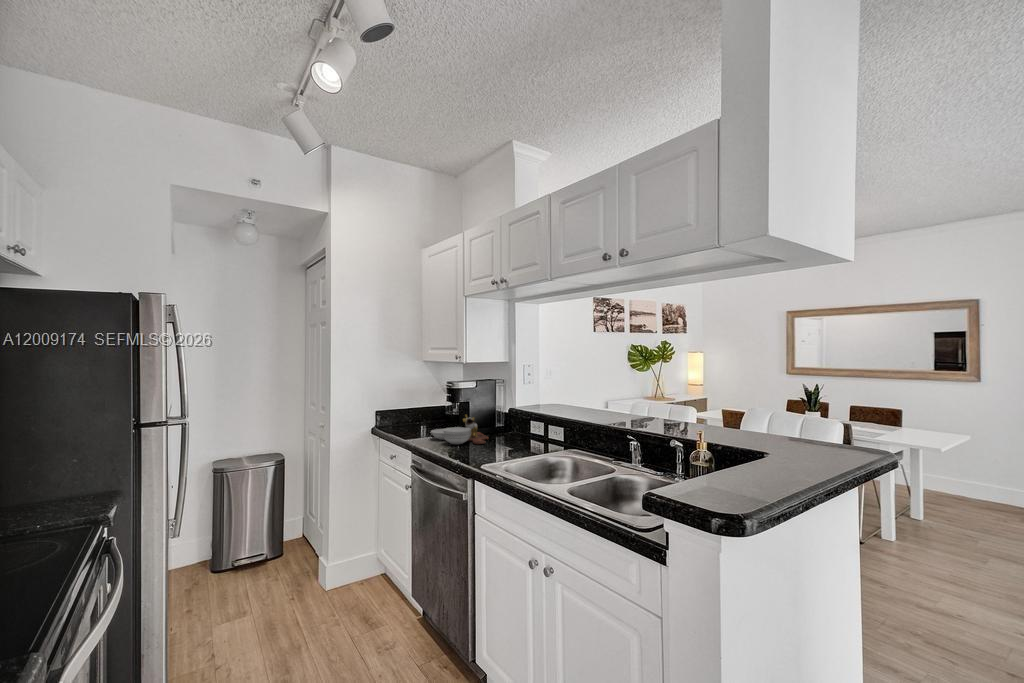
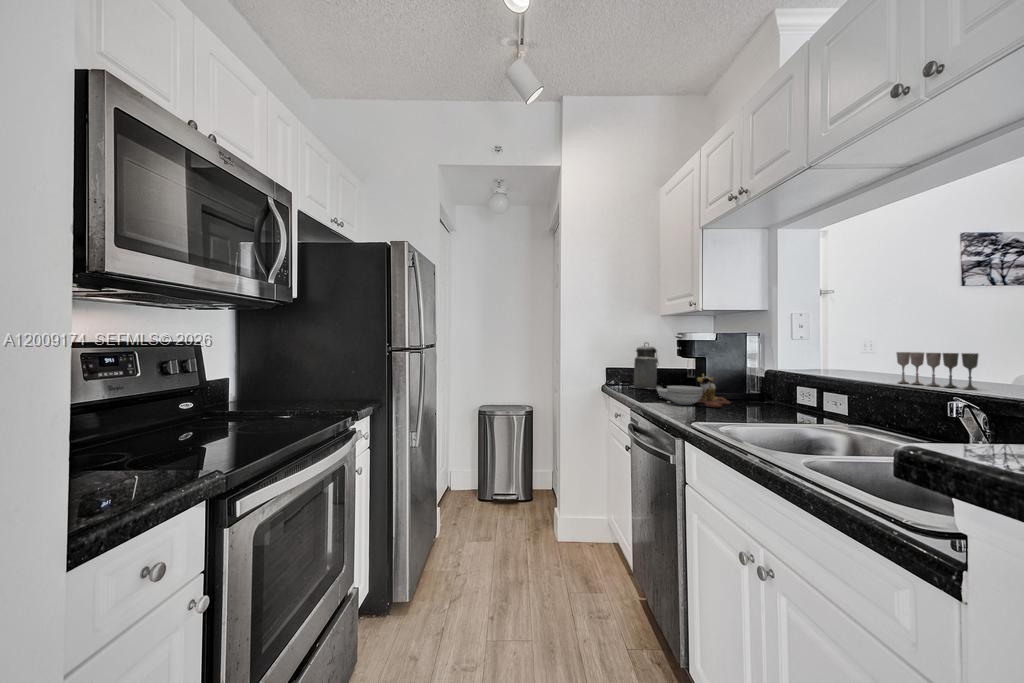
canister: none [396,386,425,428] -> present [630,343,662,389]
wine glass: none [591,399,630,422] -> present [896,352,979,389]

